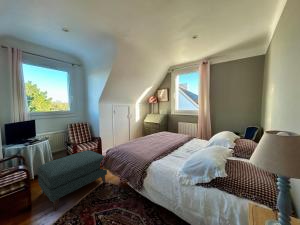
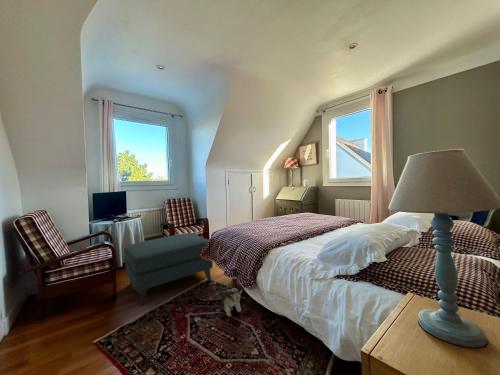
plush toy: none [116,191,133,211] -> present [221,288,242,317]

